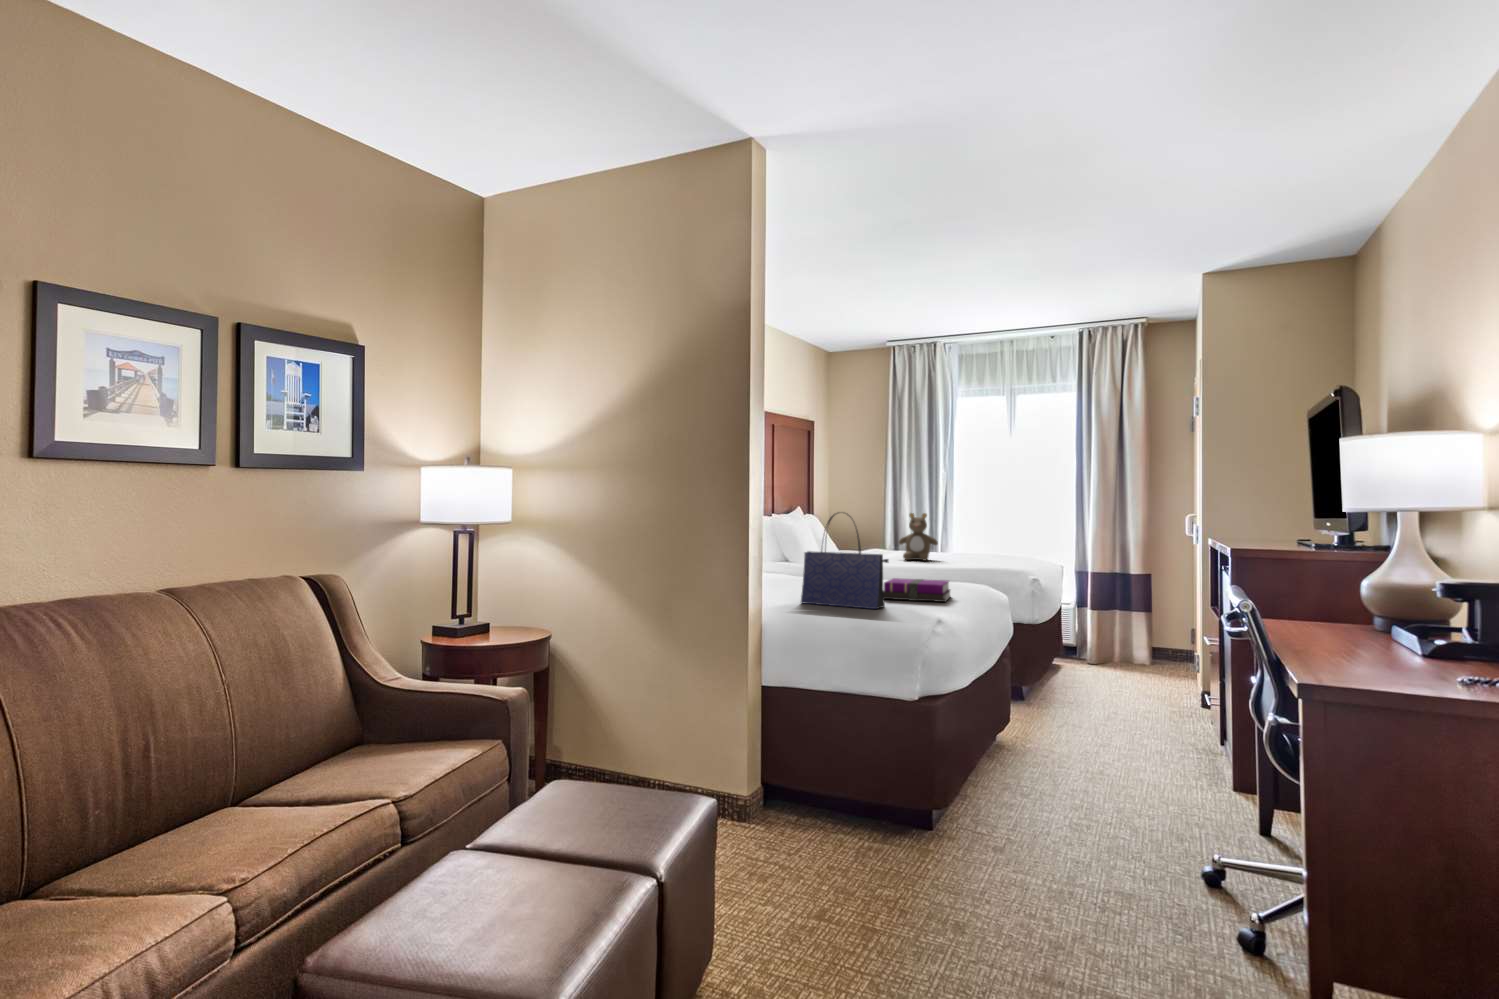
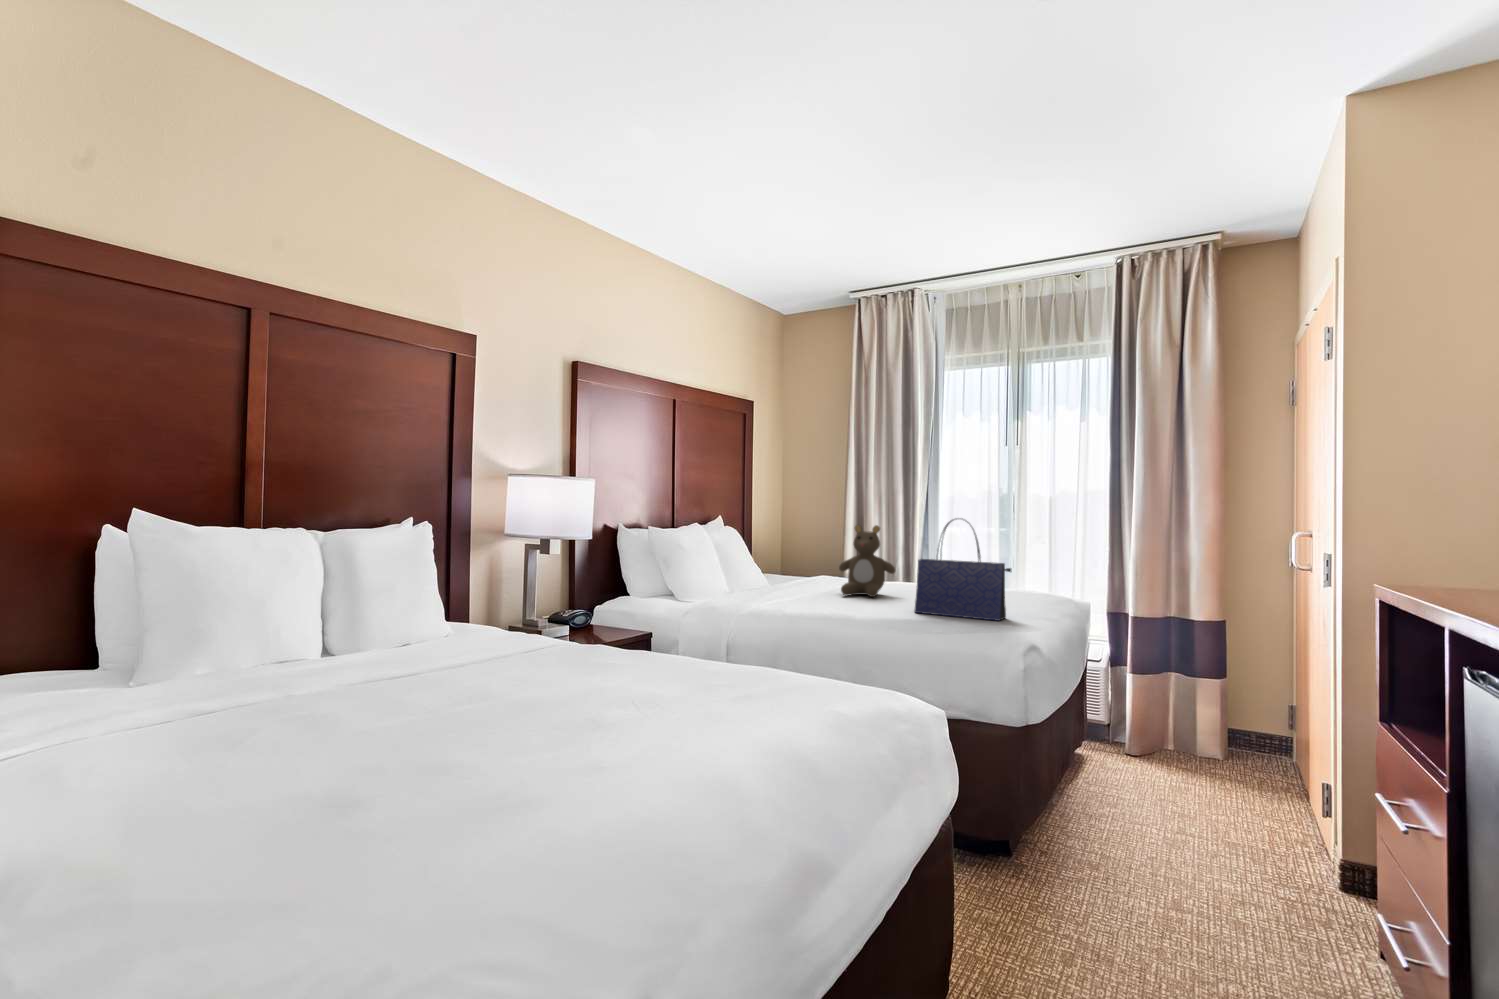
tote bag: present [801,512,888,609] -> present [914,519,1012,621]
notebook: present [884,578,951,602] -> none [641,661,804,734]

